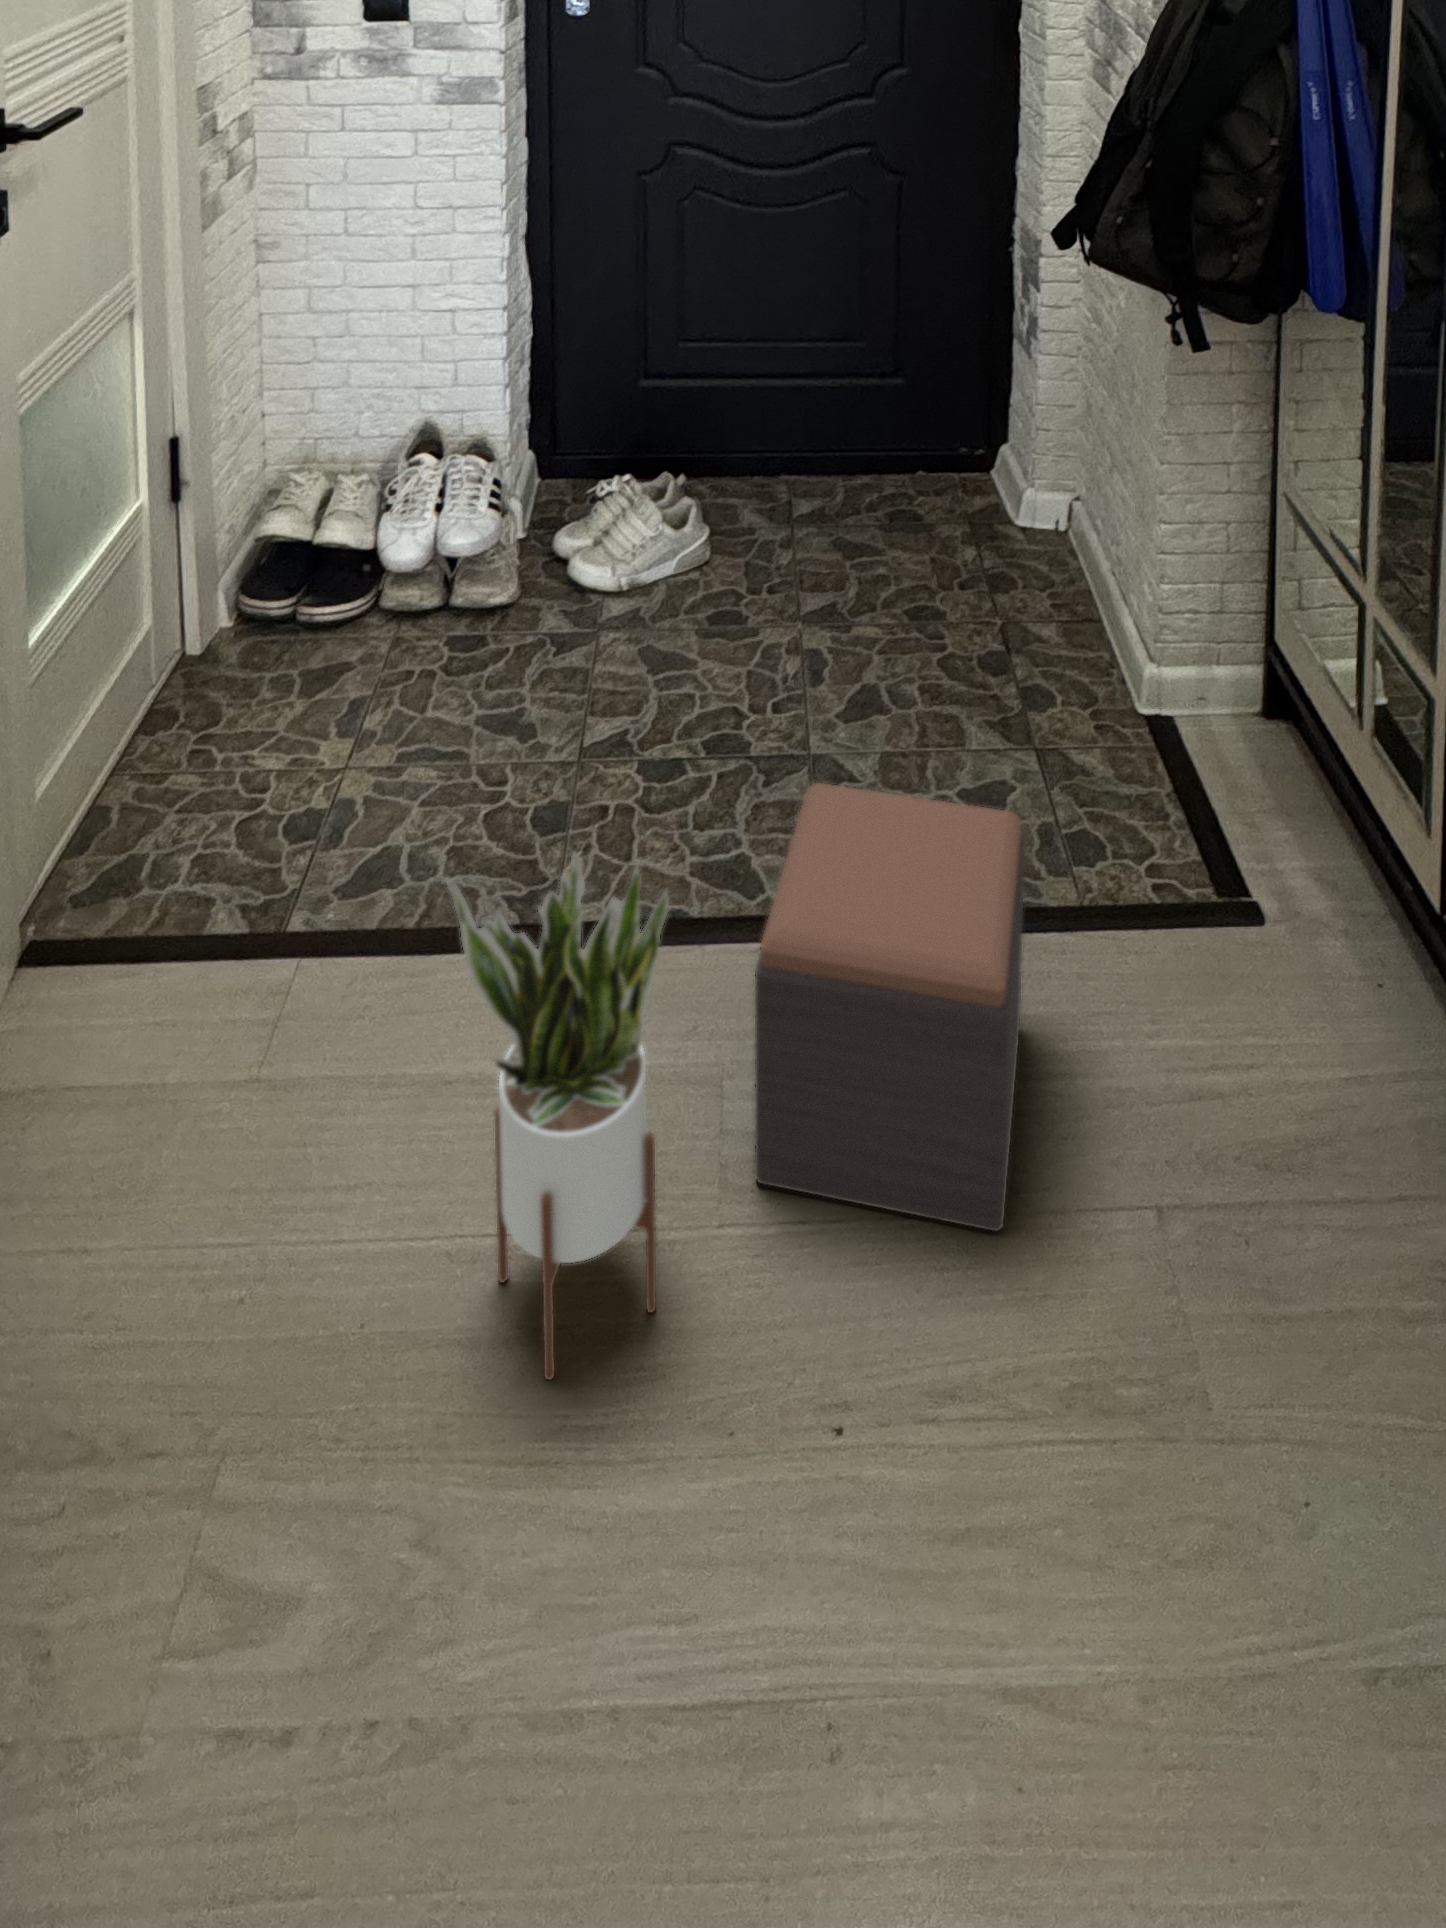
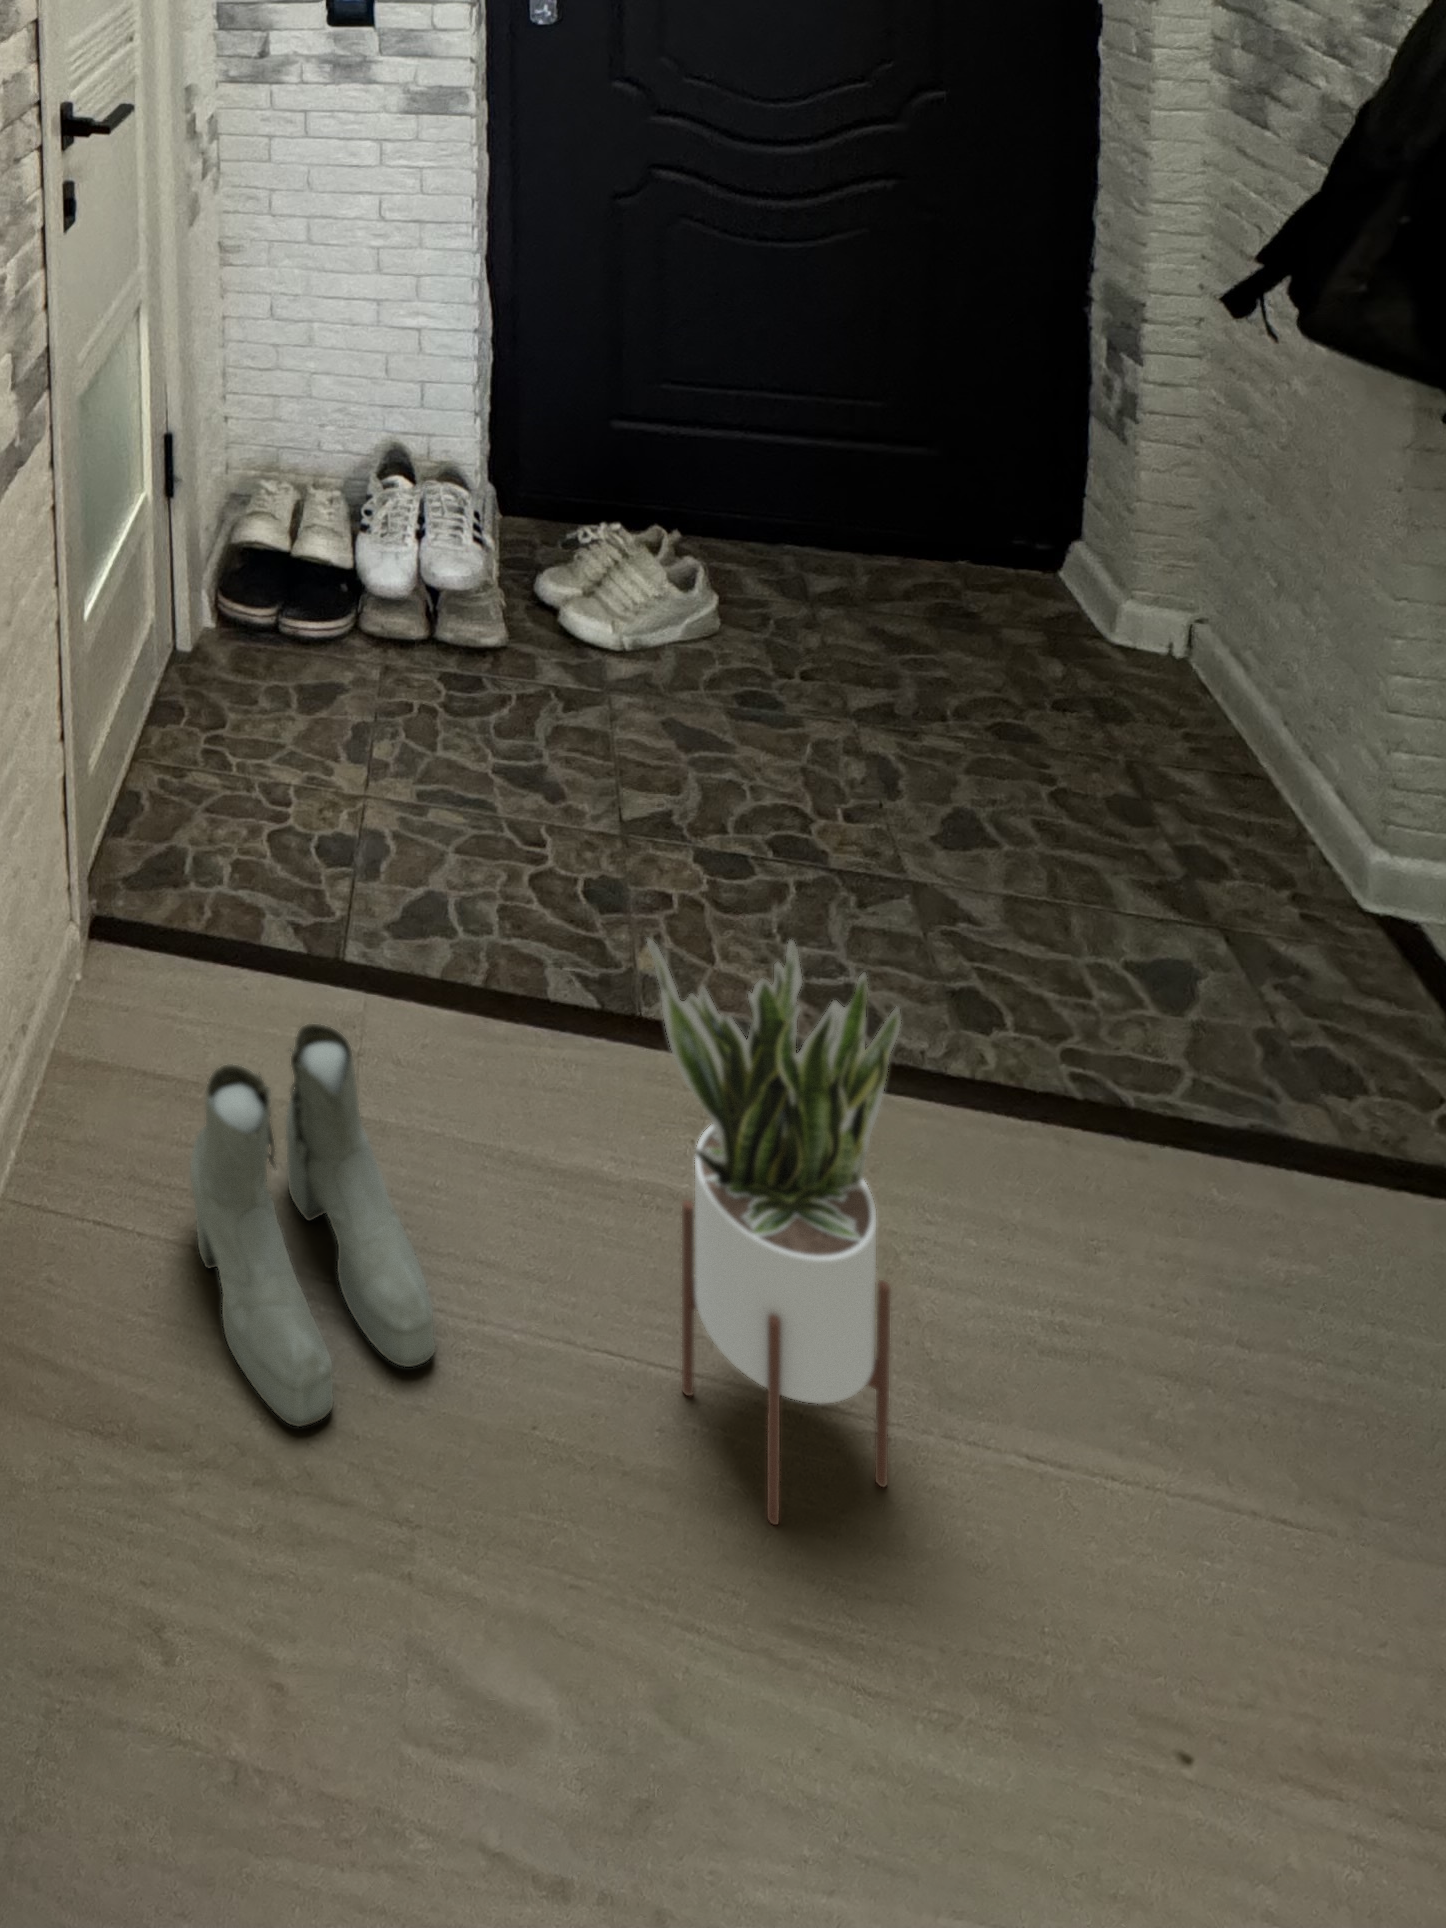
footstool: present [755,783,1025,1231] -> none [976,918,1367,1533]
boots: none [33,1022,270,1439] -> present [190,1024,435,1427]

